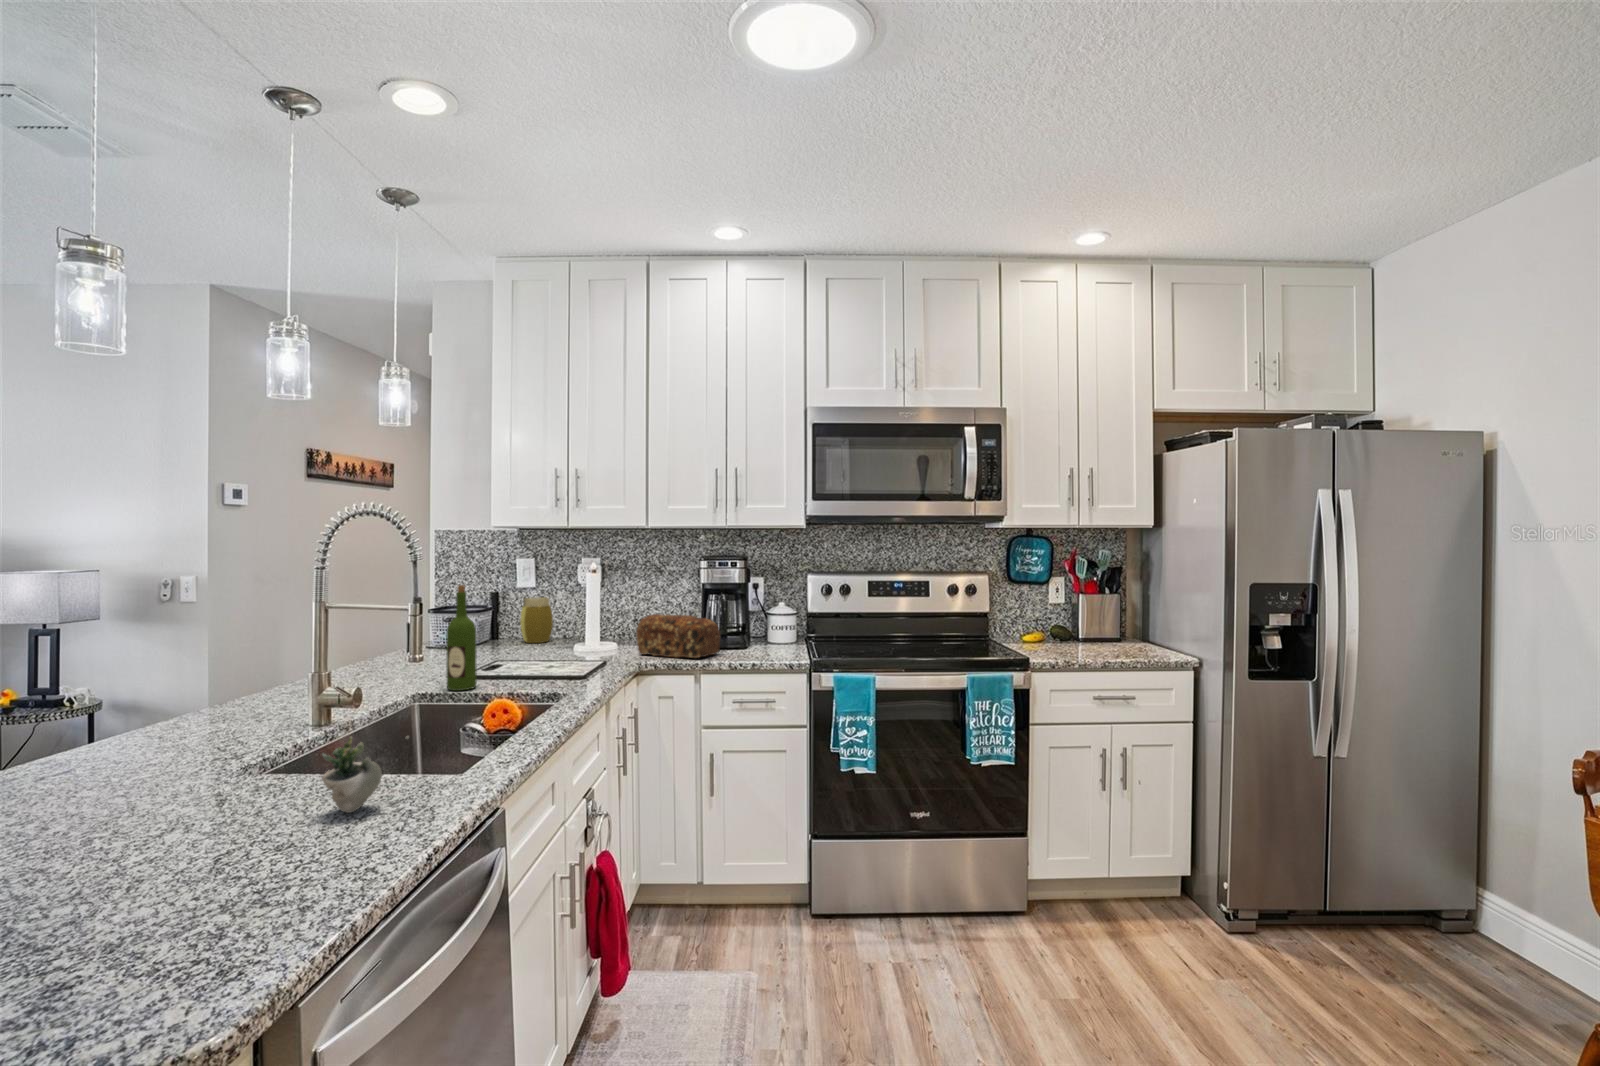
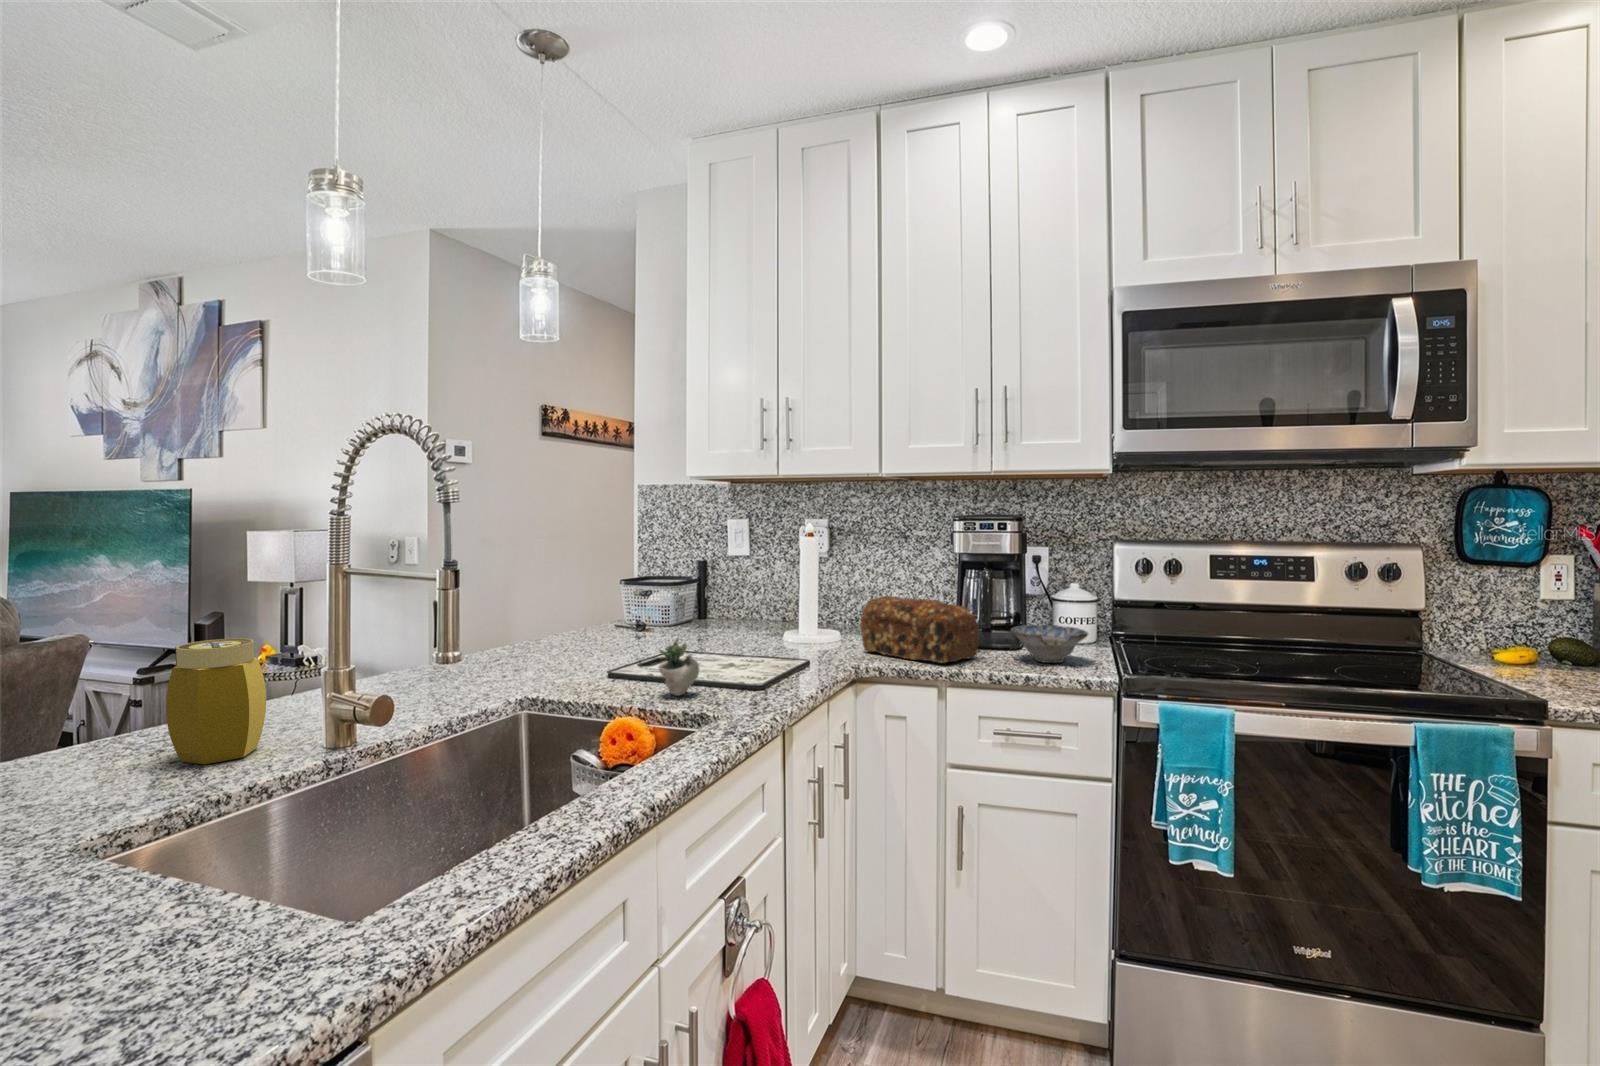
wine bottle: present [447,585,477,691] -> none [589,551,628,695]
jar: present [520,597,553,643] -> present [166,639,266,764]
ceramic bowl: none [742,630,791,654] -> present [1011,625,1088,663]
succulent plant: present [322,736,409,813] -> present [659,638,699,696]

